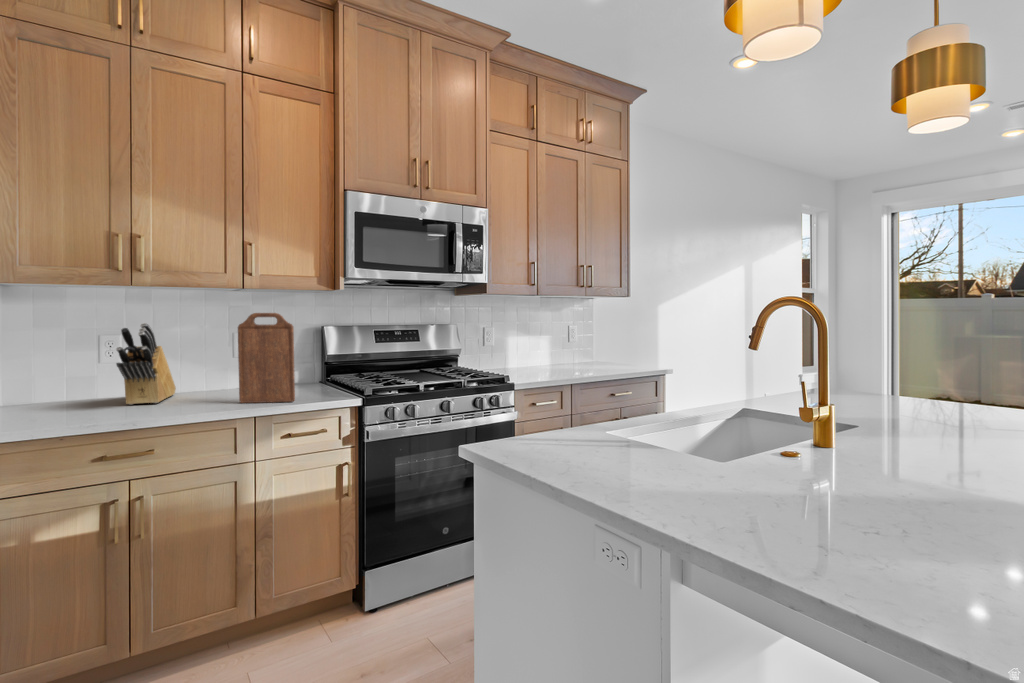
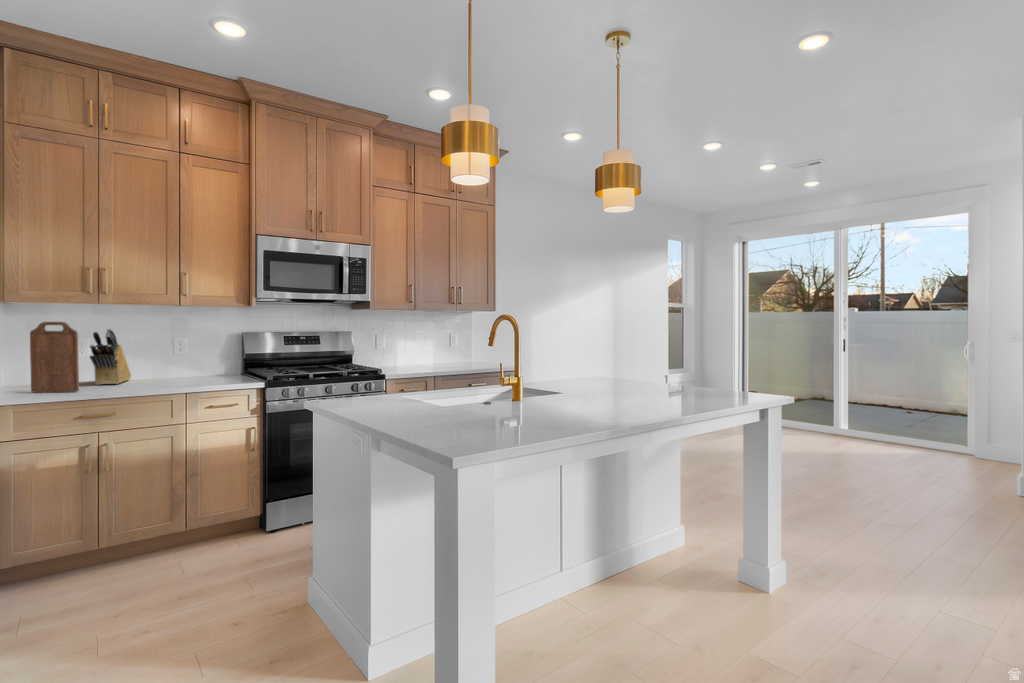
cutting board: present [238,313,295,403] -> present [30,322,79,392]

